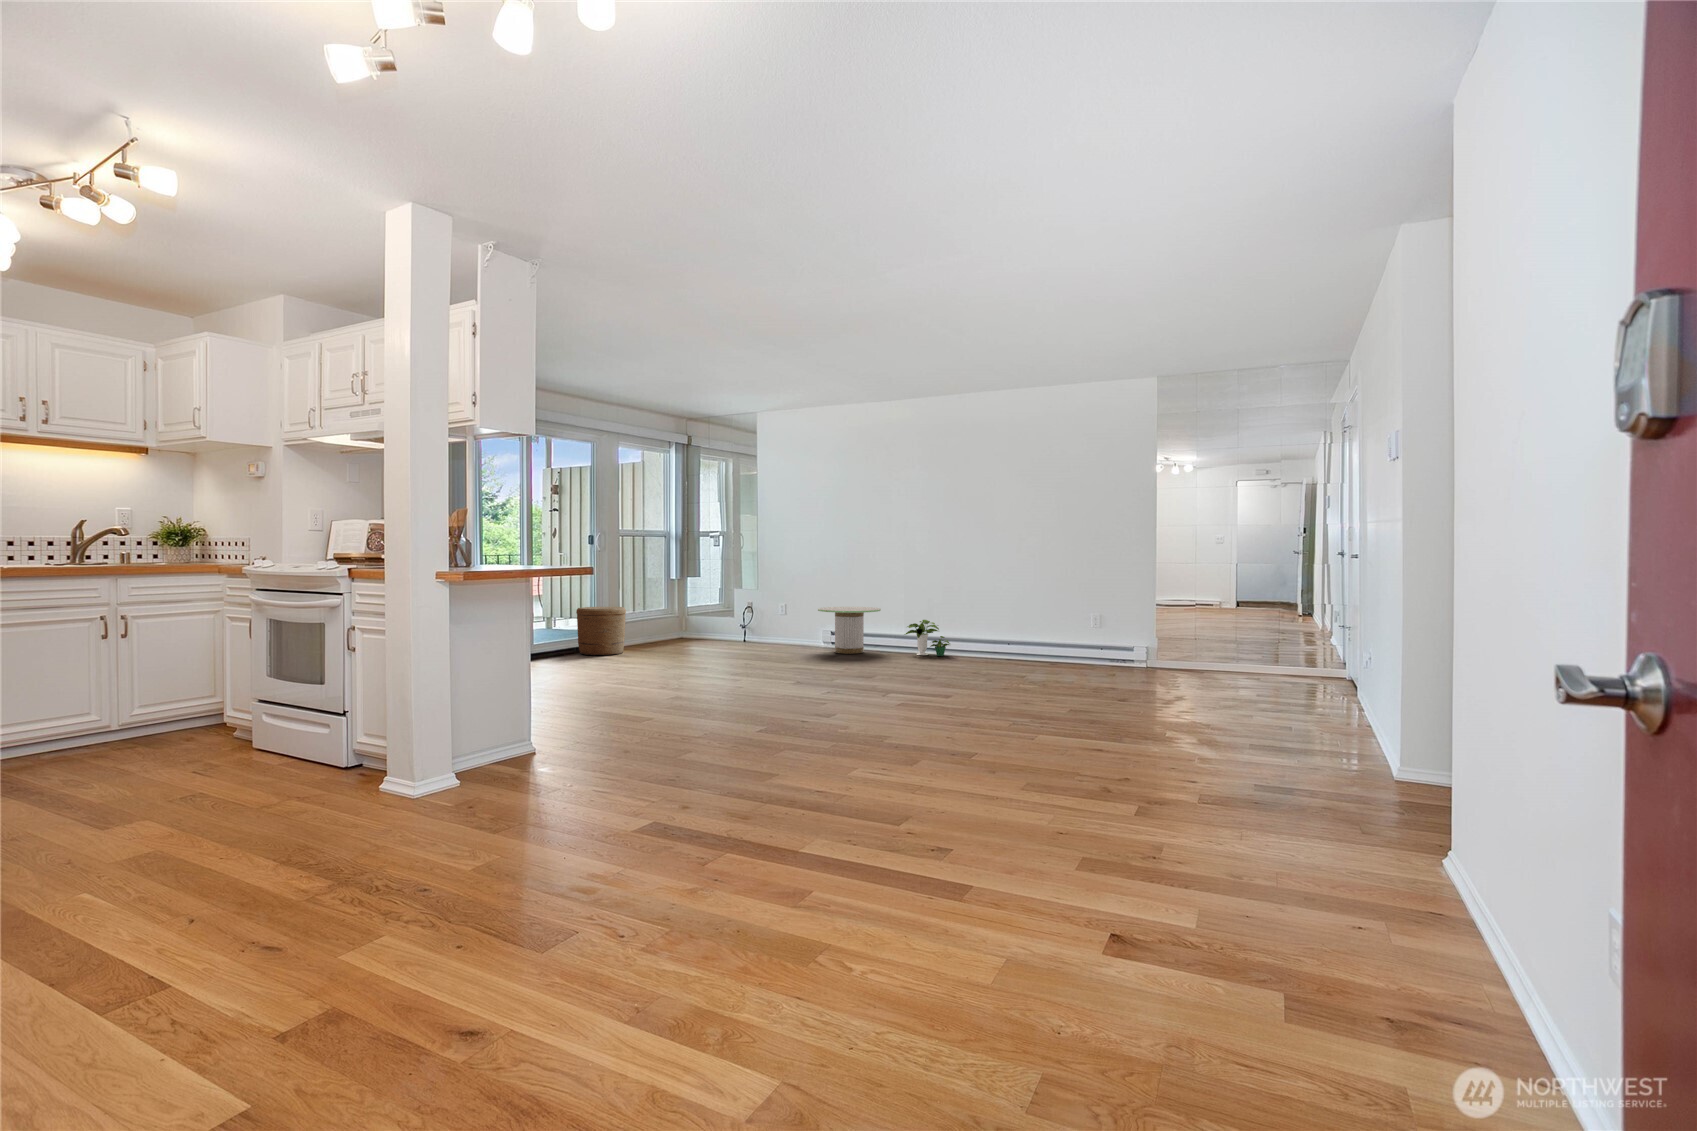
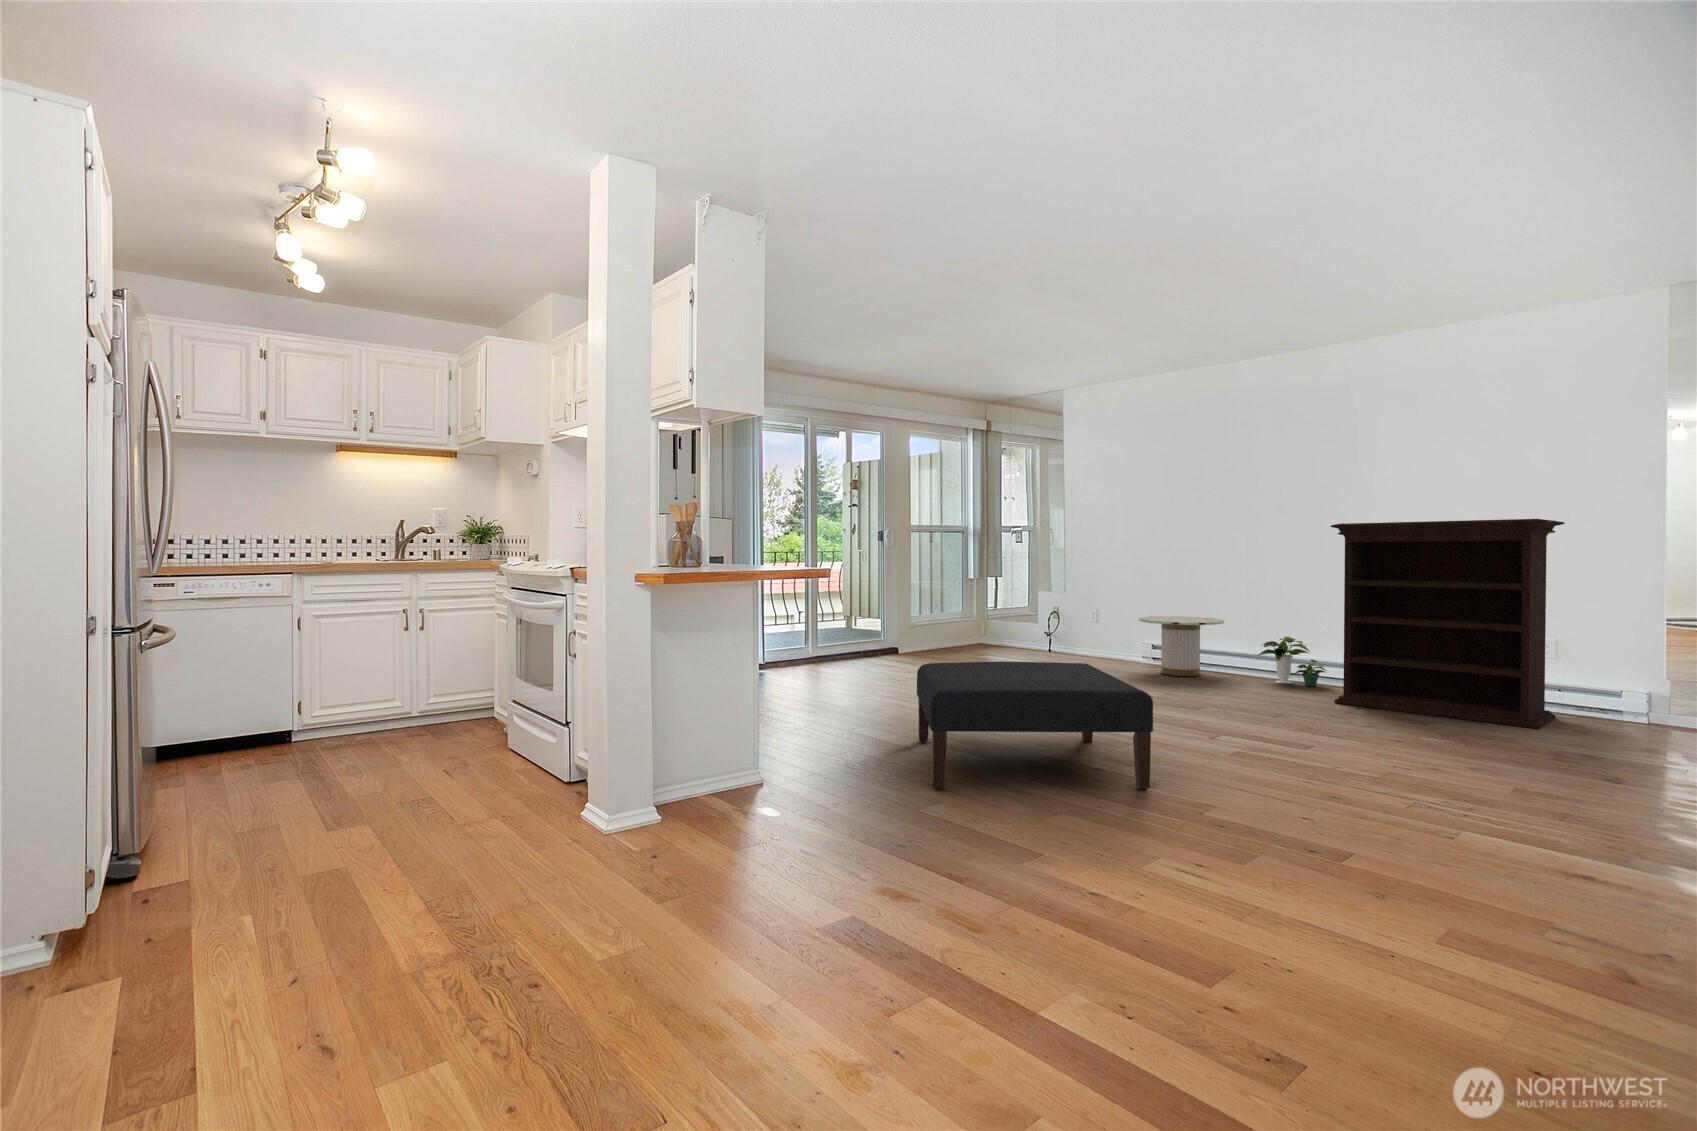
bookshelf: none [952,534,1088,674] -> present [1331,519,1564,728]
woven basket: present [576,607,626,656] -> none [862,609,914,663]
ottoman: none [652,641,837,740] -> present [917,662,1153,789]

